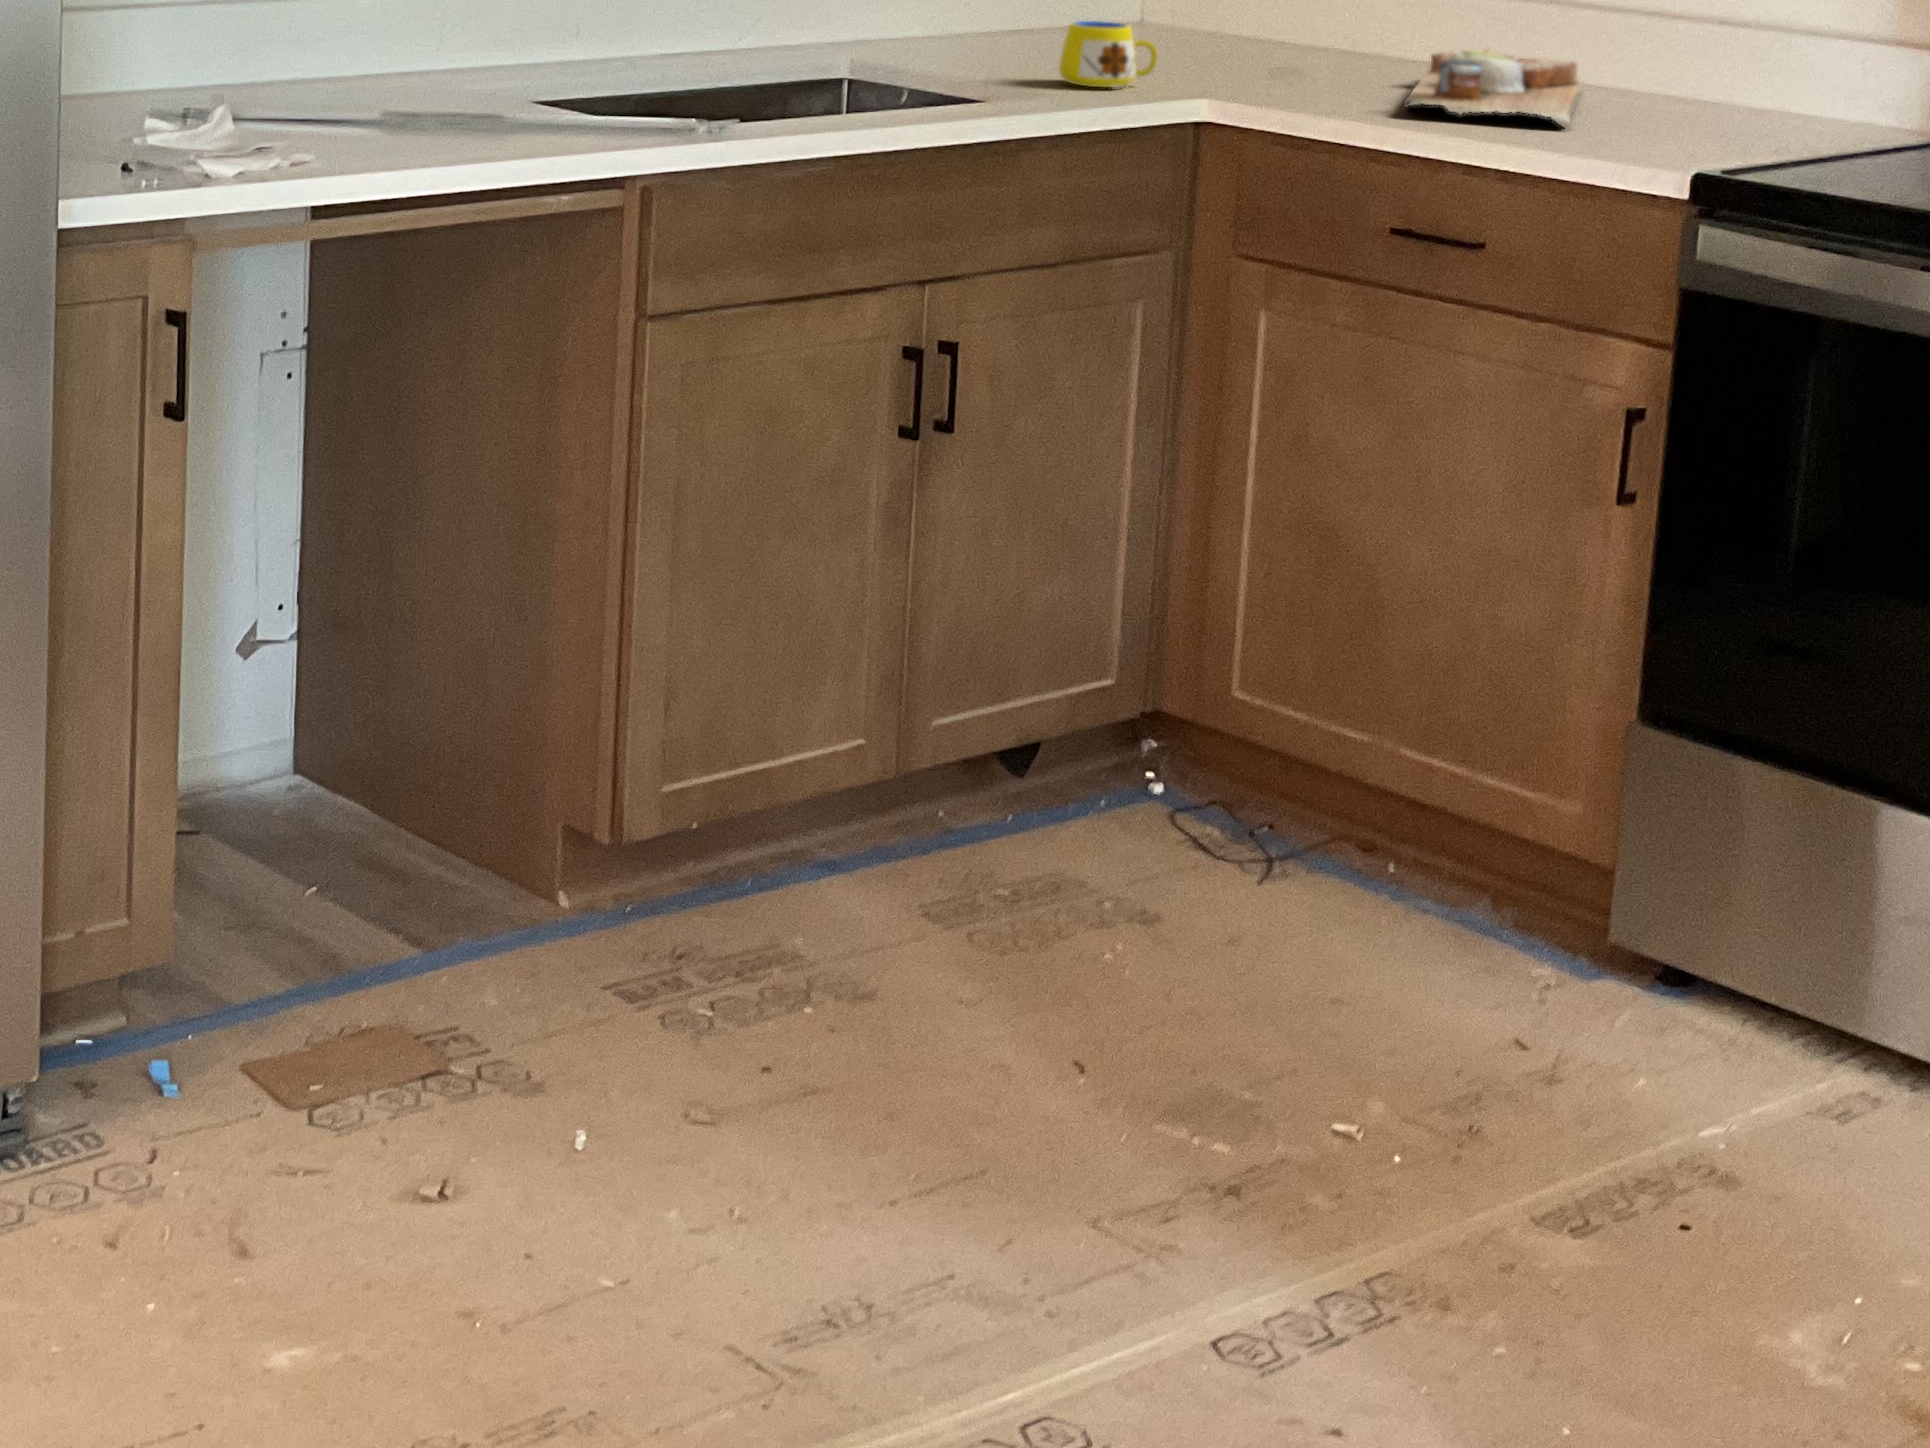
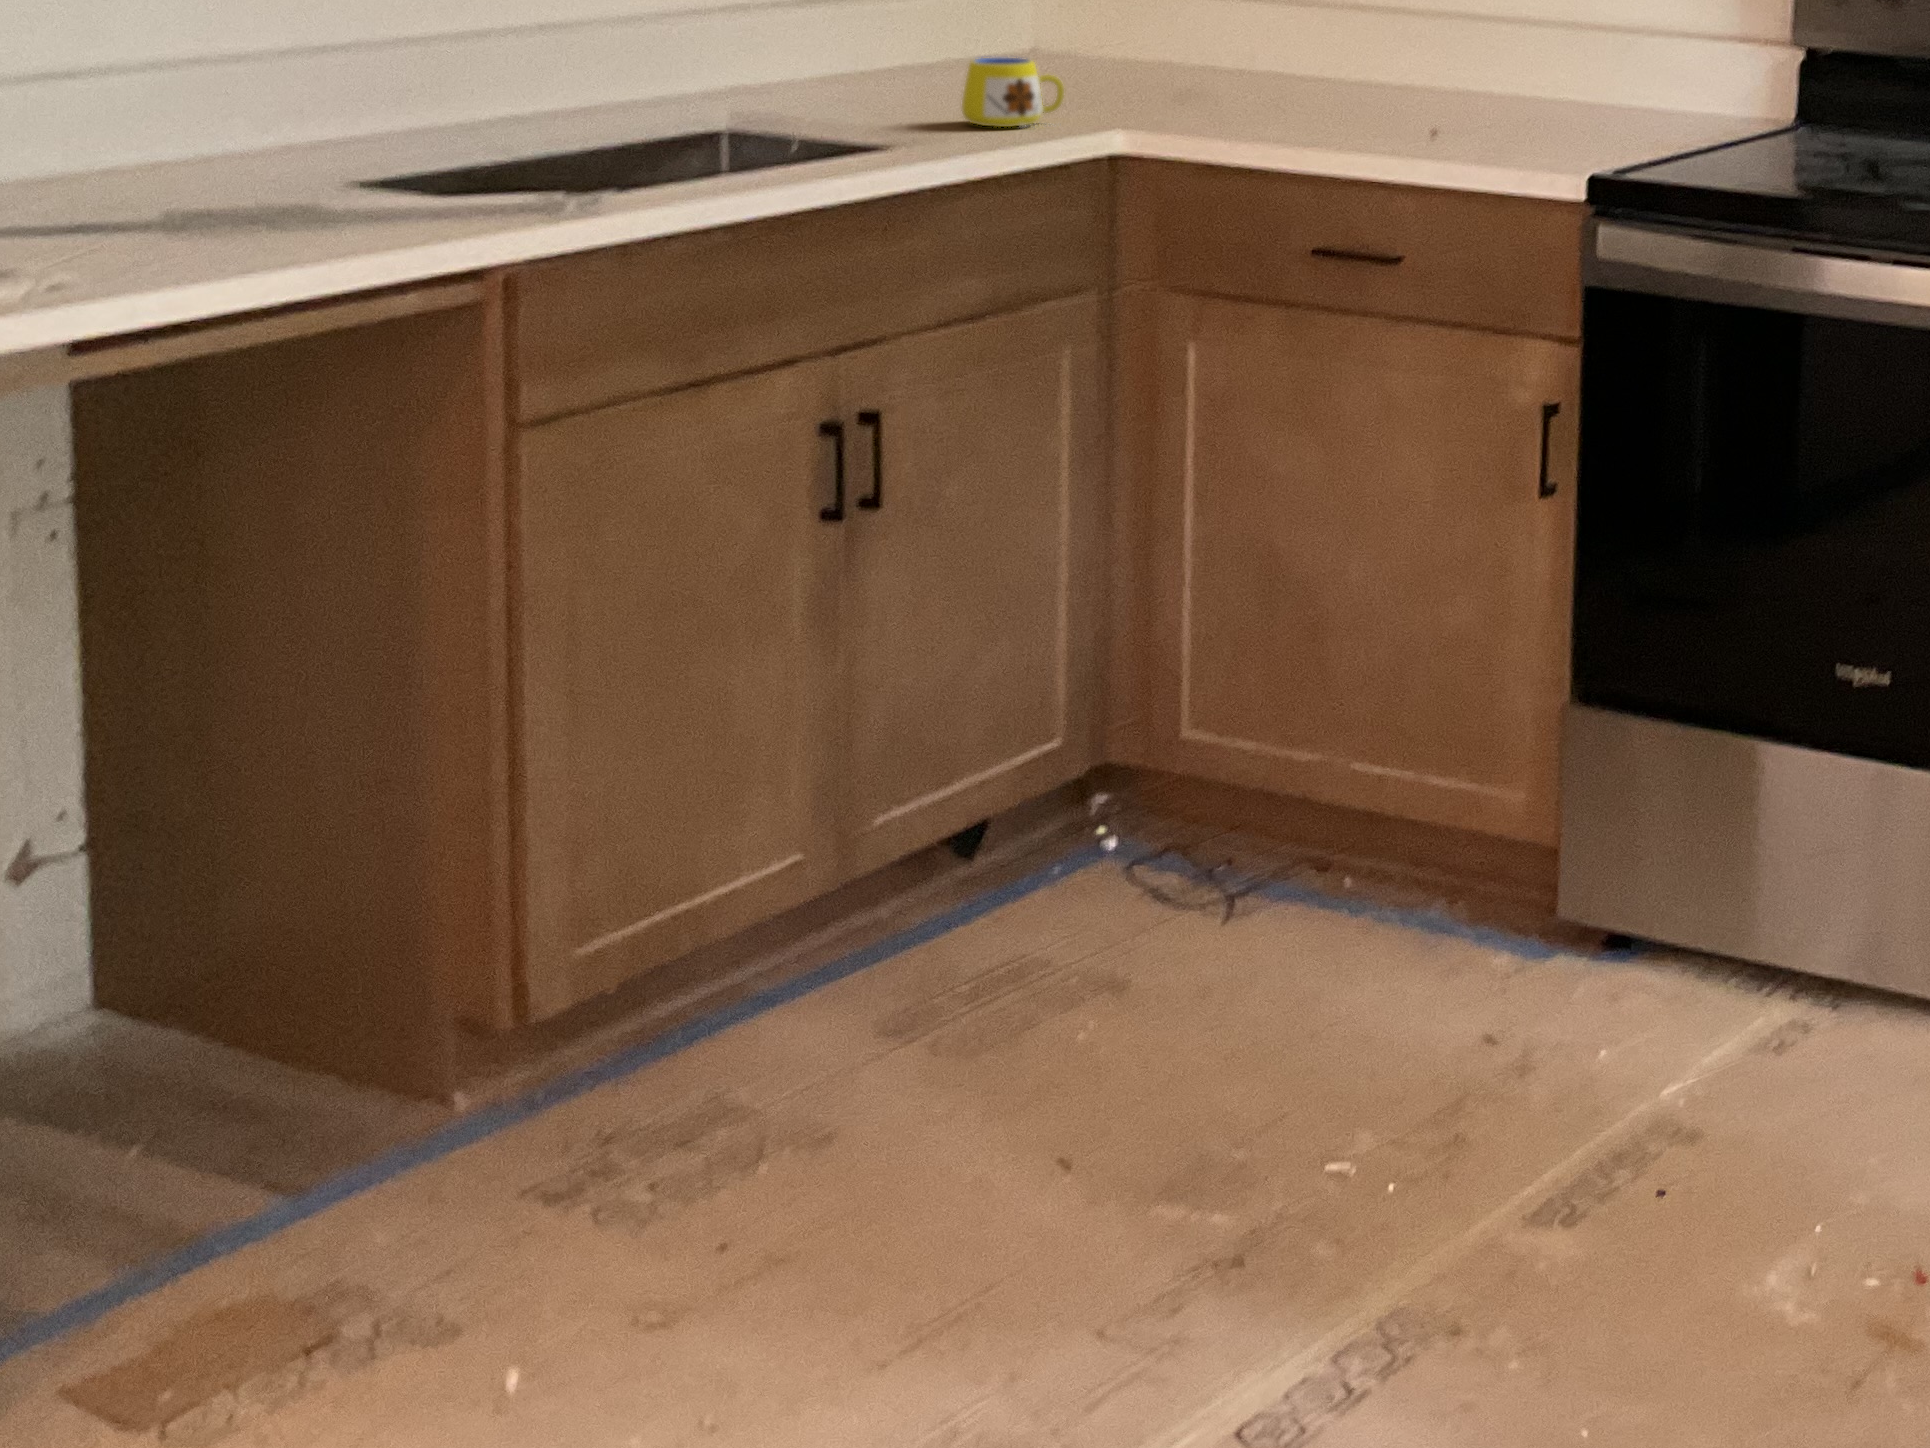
cutting board: present [1404,50,1583,129] -> none [1314,66,1474,141]

